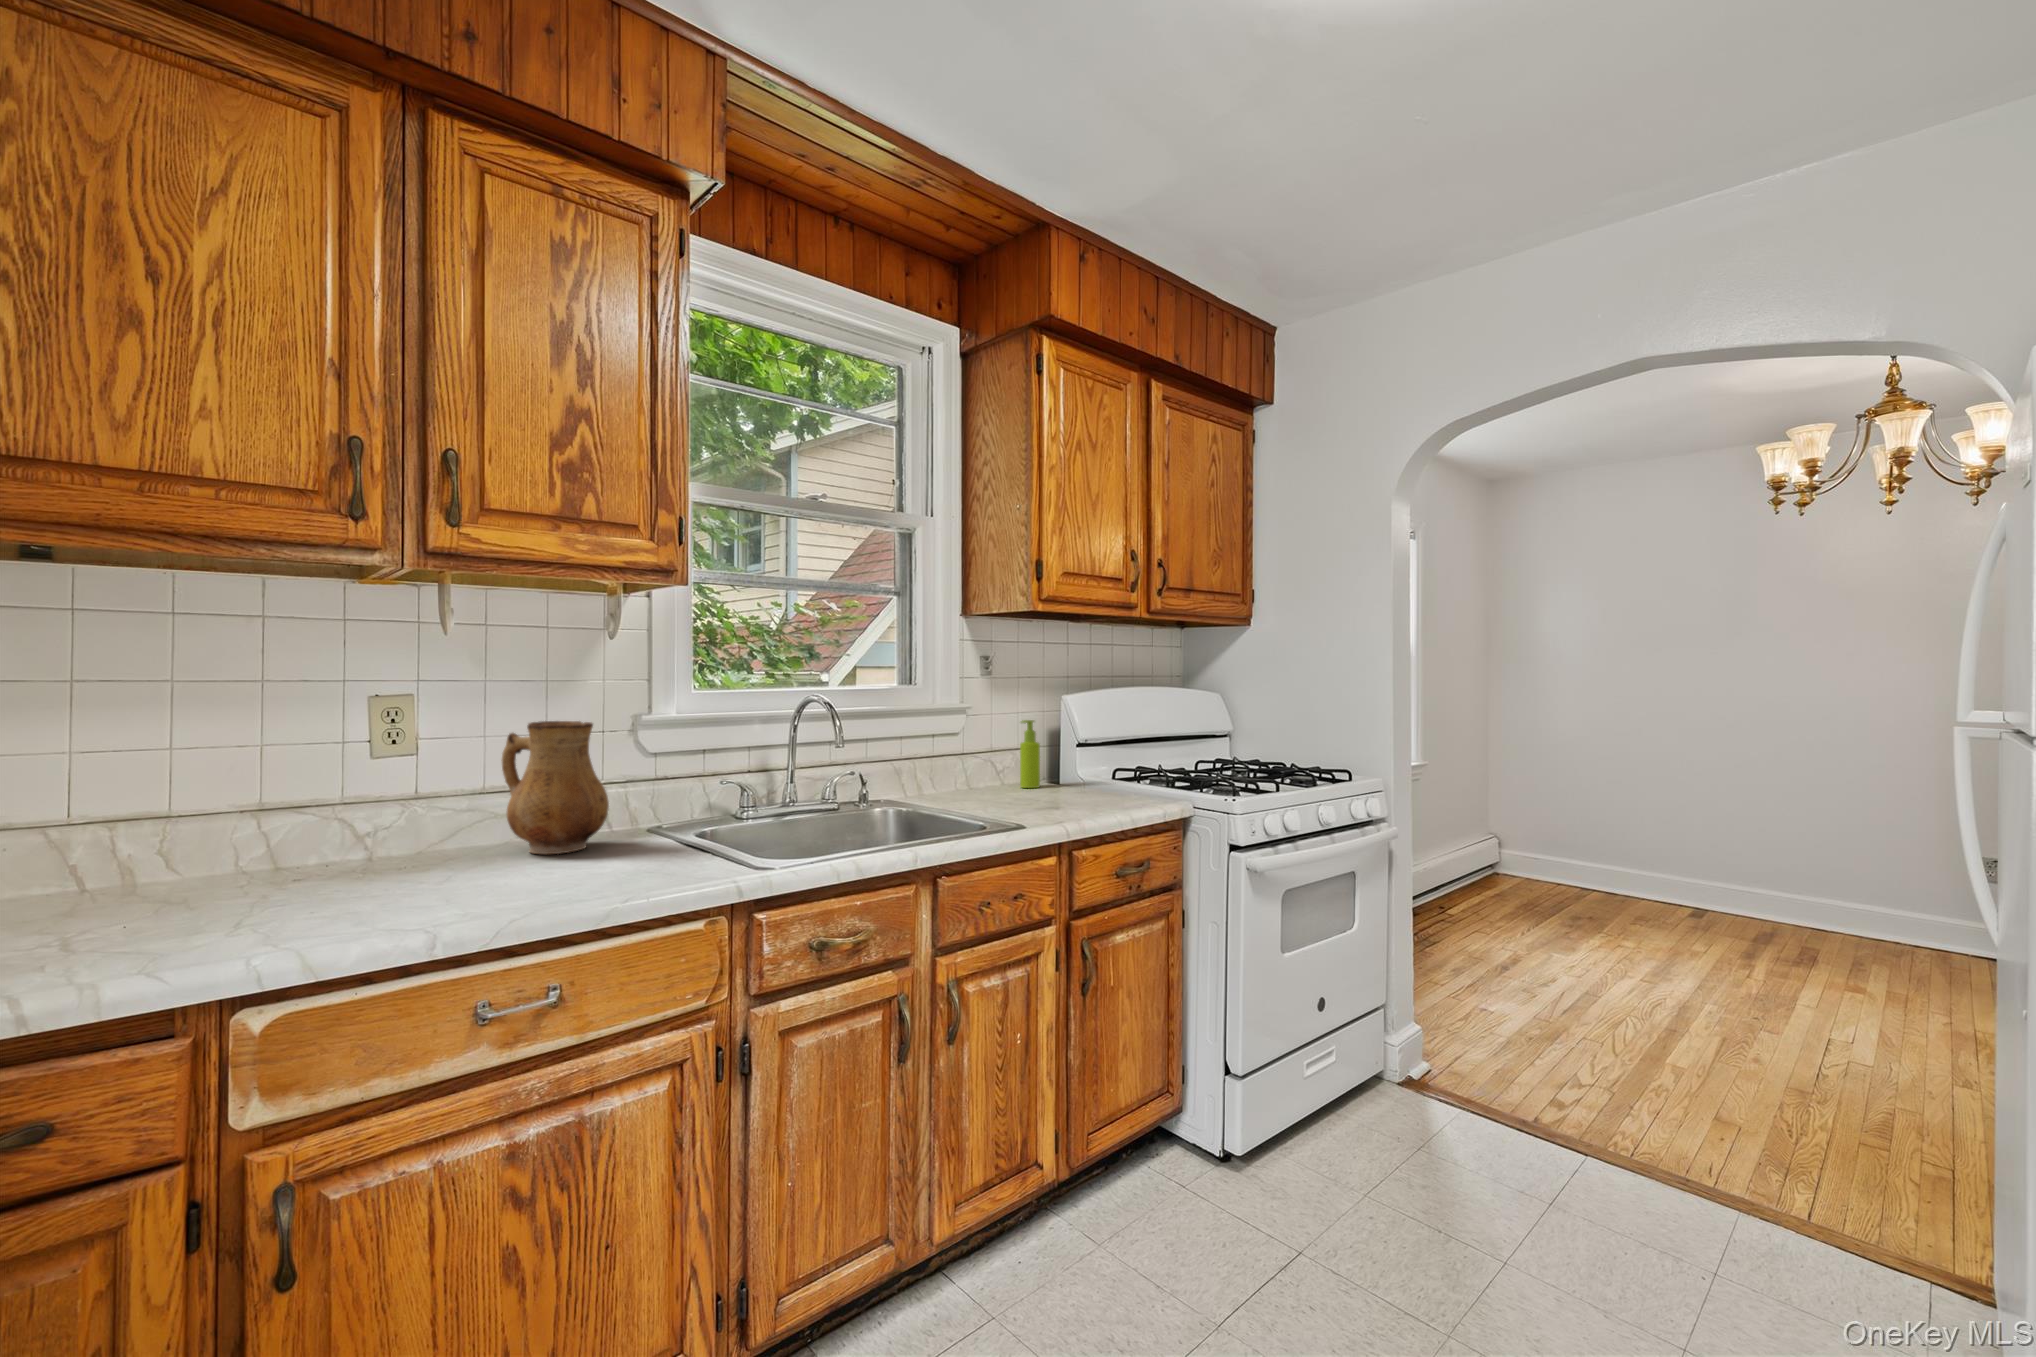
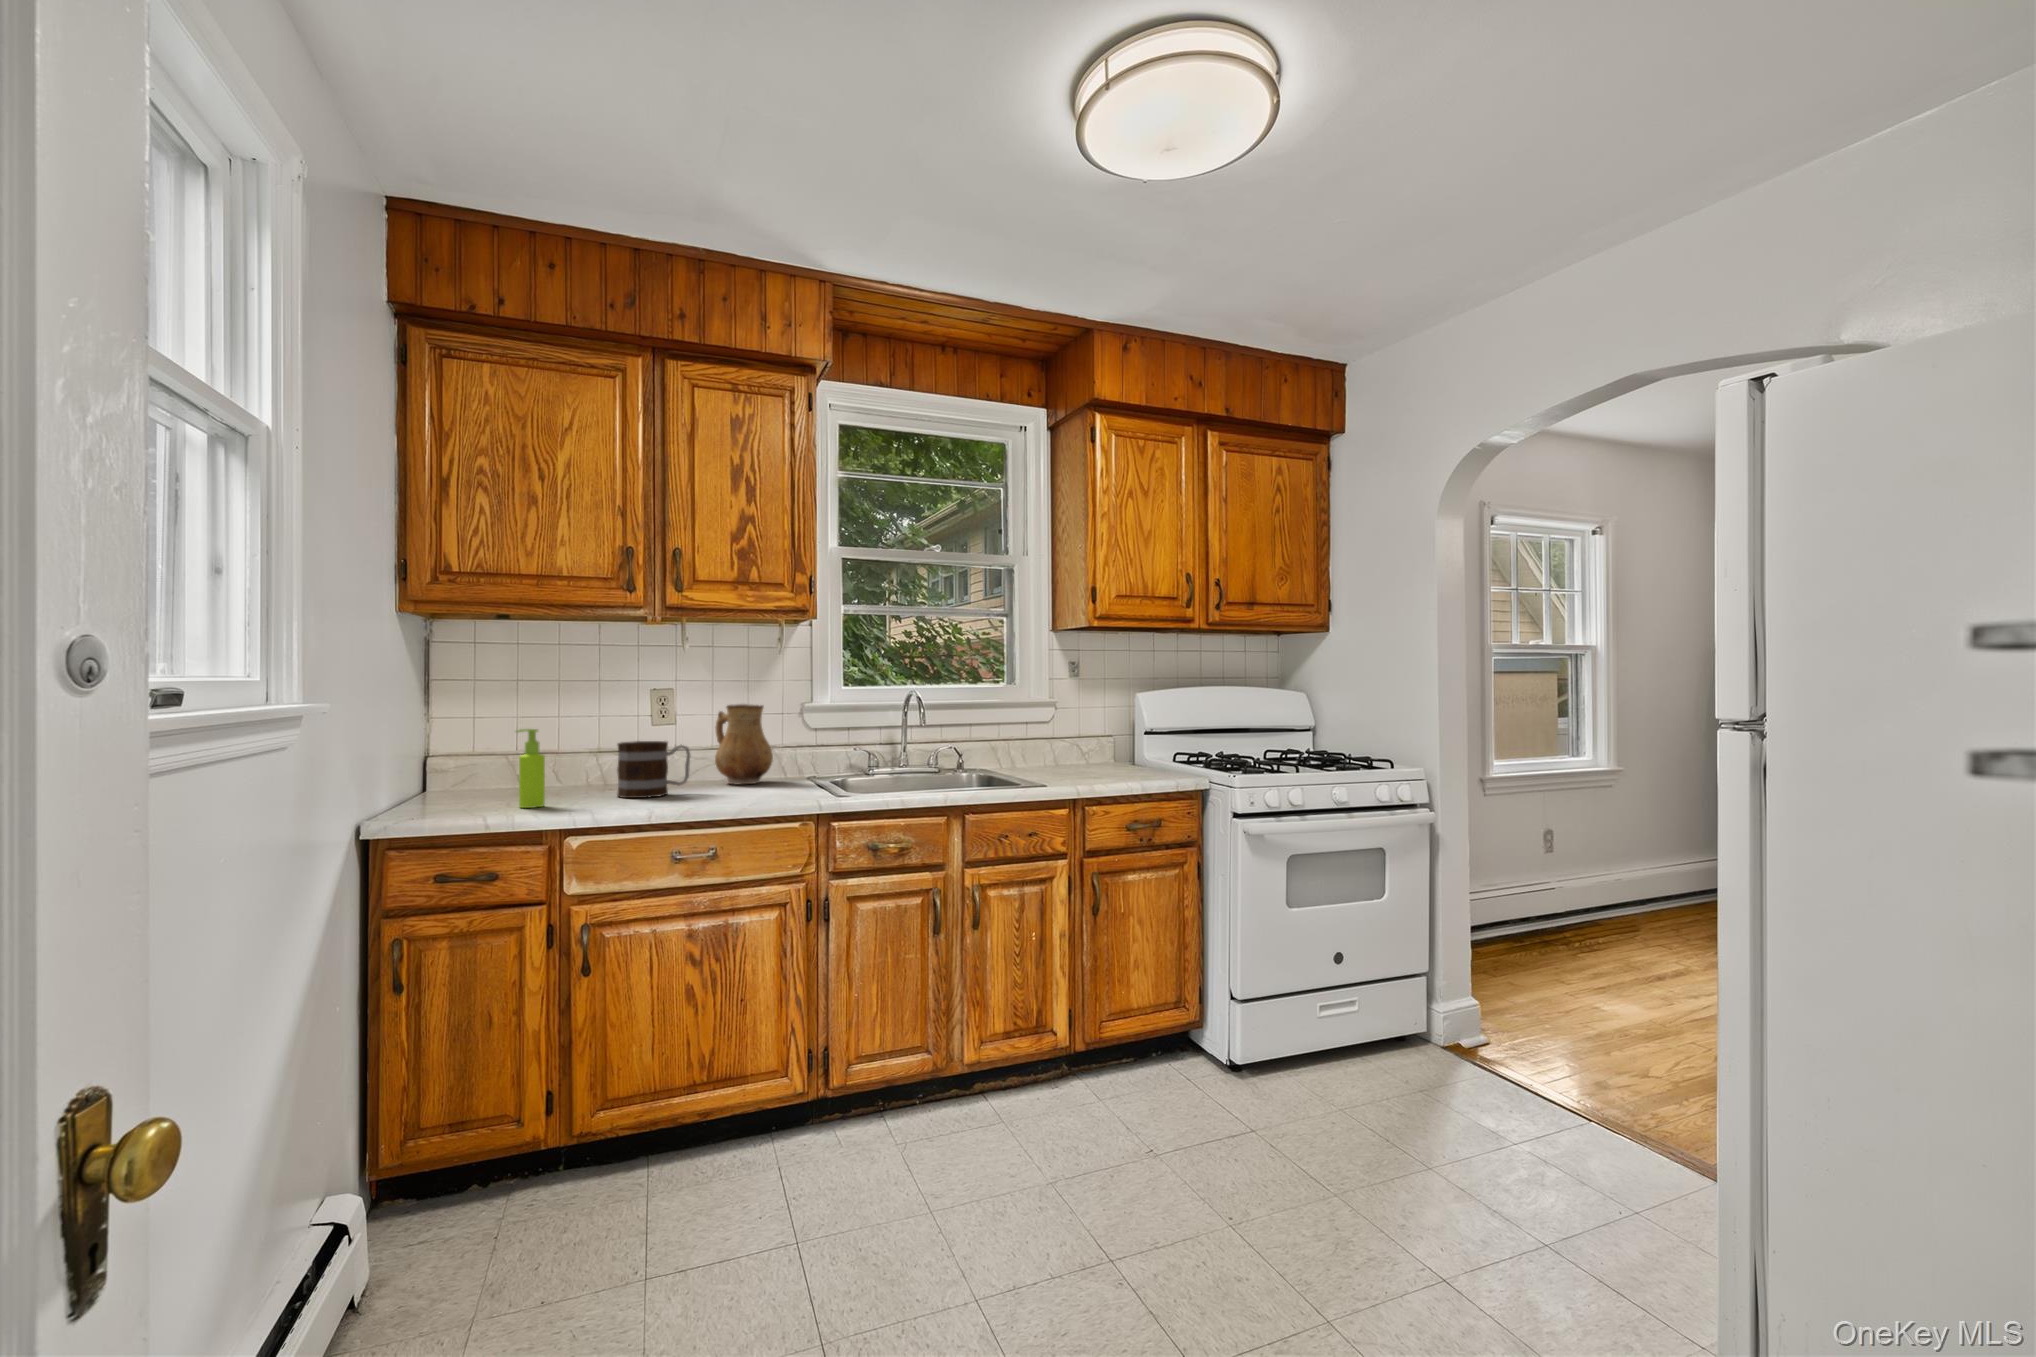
soap dispenser: present [1020,720,1040,788] -> present [516,729,545,808]
mug: none [335,794,484,909] -> present [617,741,690,798]

